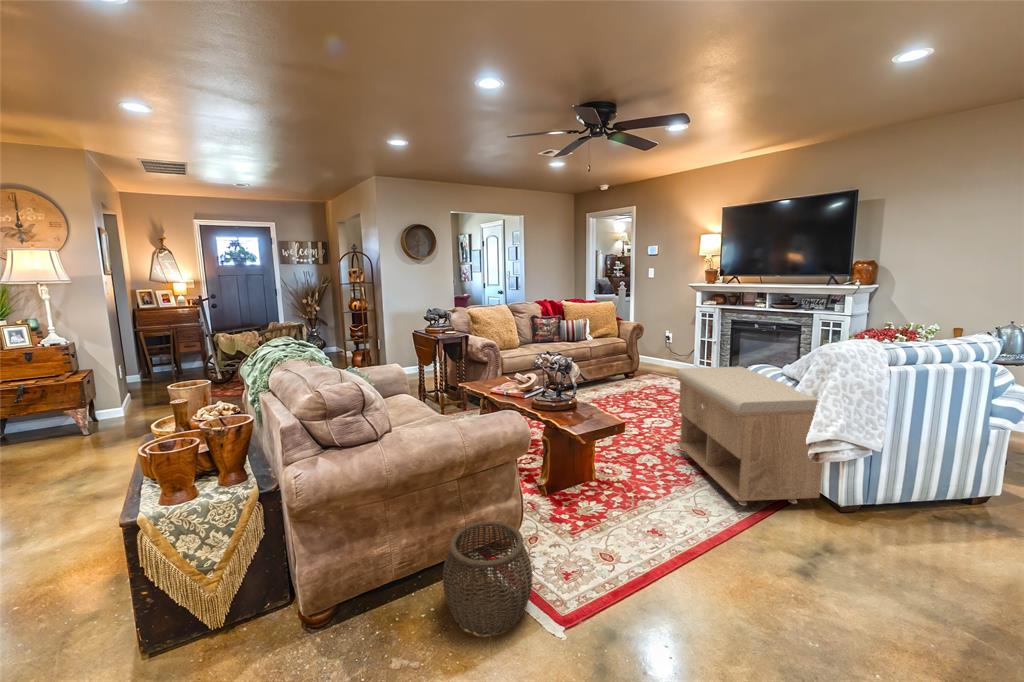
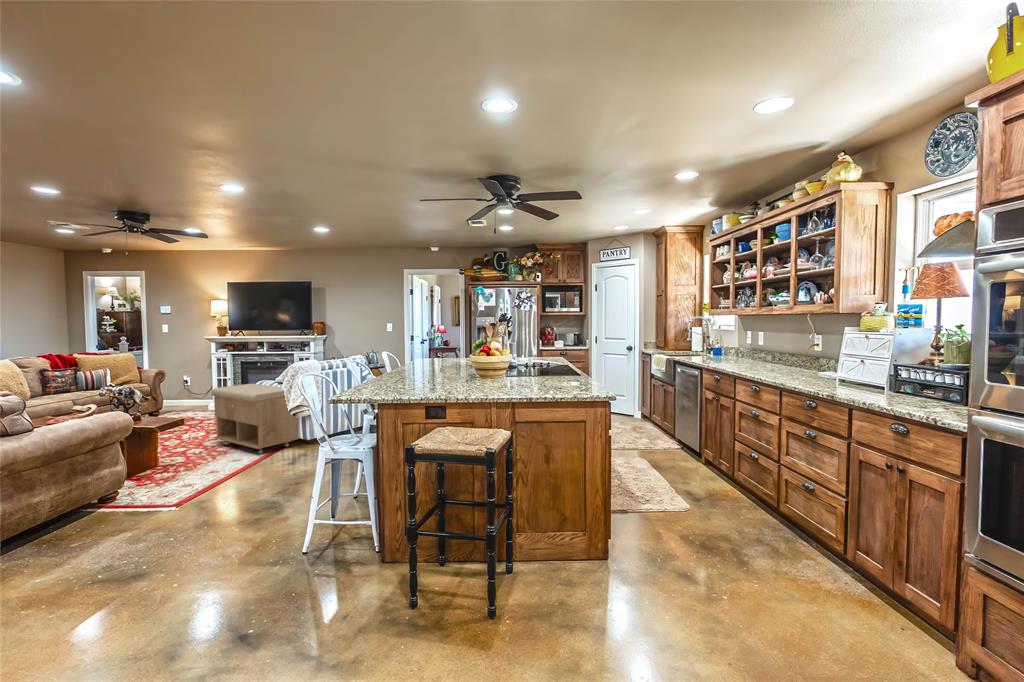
woven basket: present [442,521,533,635] -> none [86,470,153,526]

